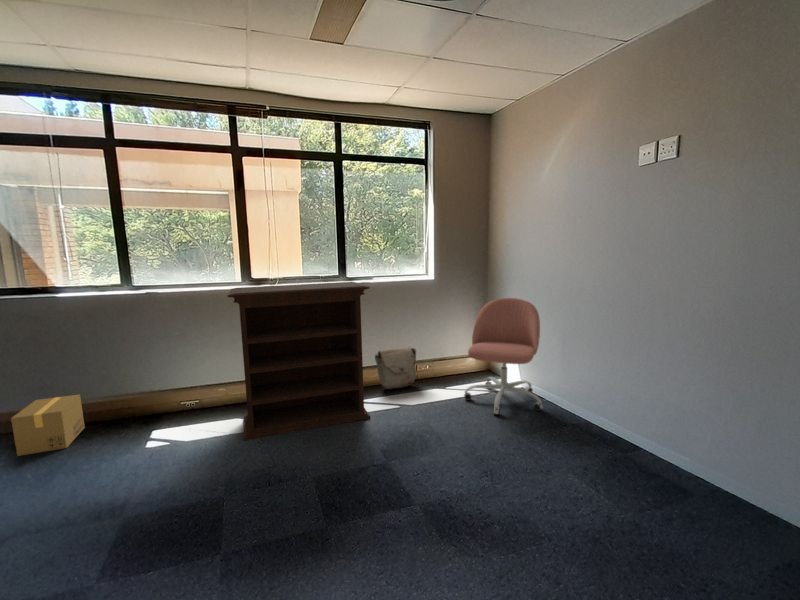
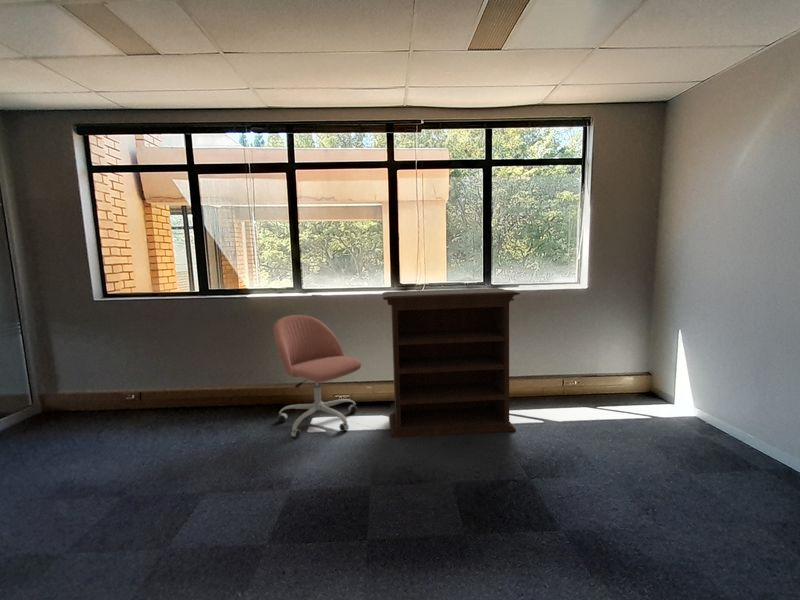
office chair: present [464,298,543,415] -> present [274,315,361,438]
bag: present [375,347,416,389] -> none [517,359,563,402]
cardboard box: present [11,394,85,456] -> none [213,380,261,427]

